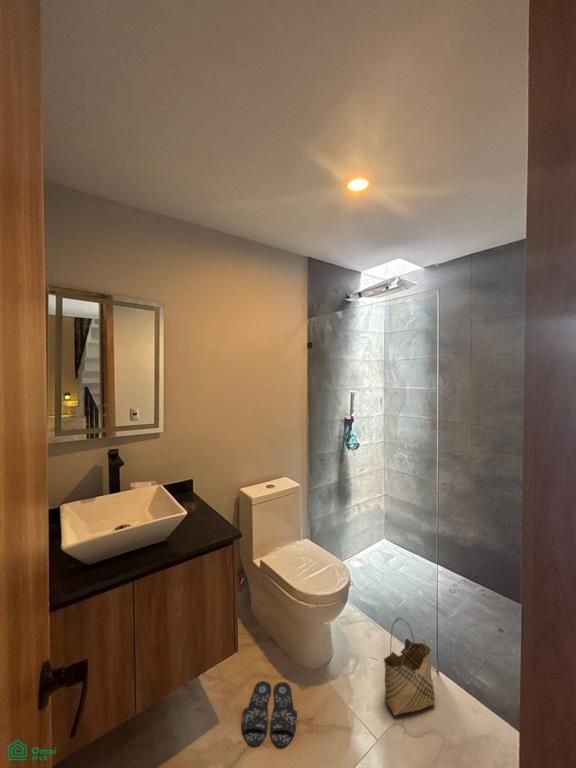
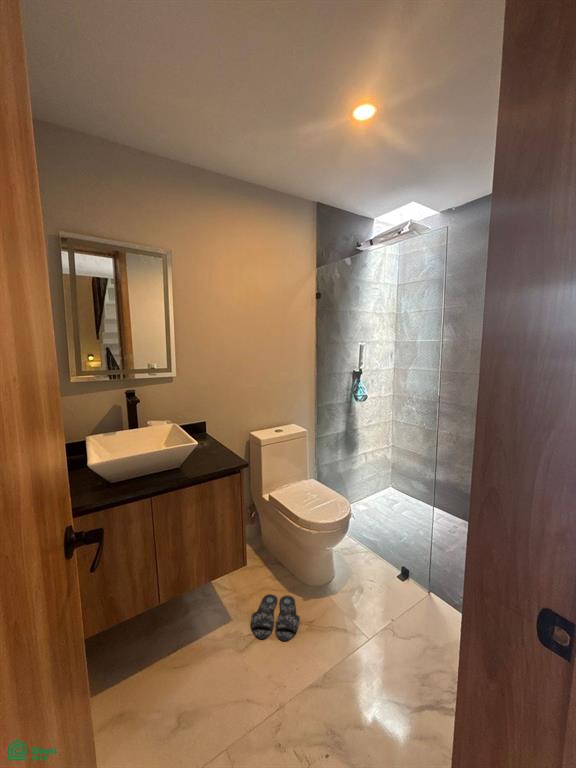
woven basket: present [384,618,435,716] -> none [378,544,424,623]

